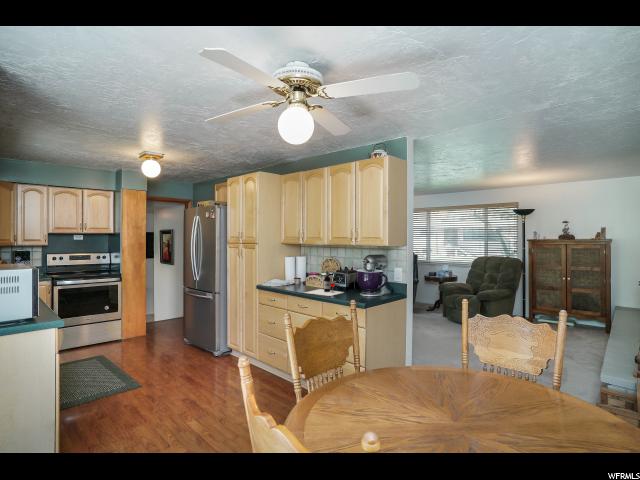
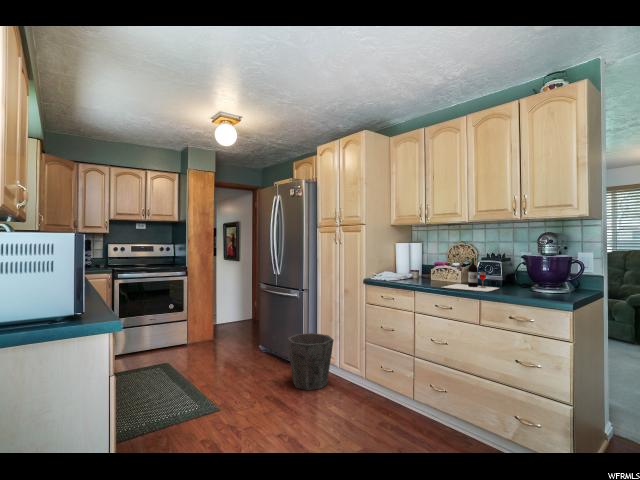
waste bin: none [200,327,237,371] -> present [287,333,334,390]

